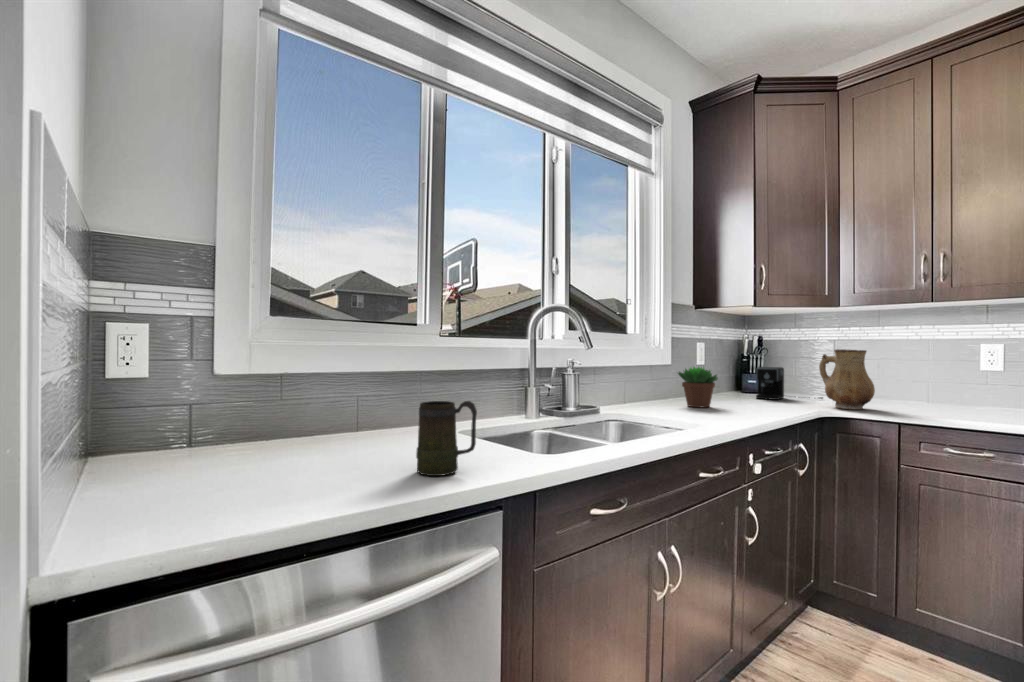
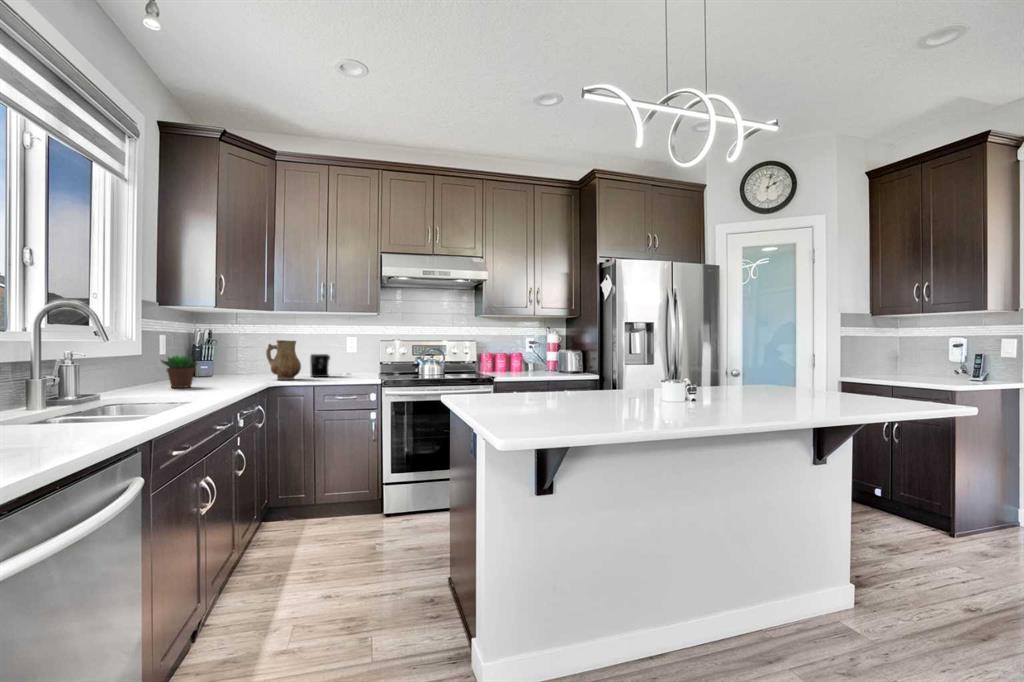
coffee maker: present [756,367,823,400] -> present [310,354,330,377]
mug: present [416,401,477,476] -> none [43,380,104,443]

